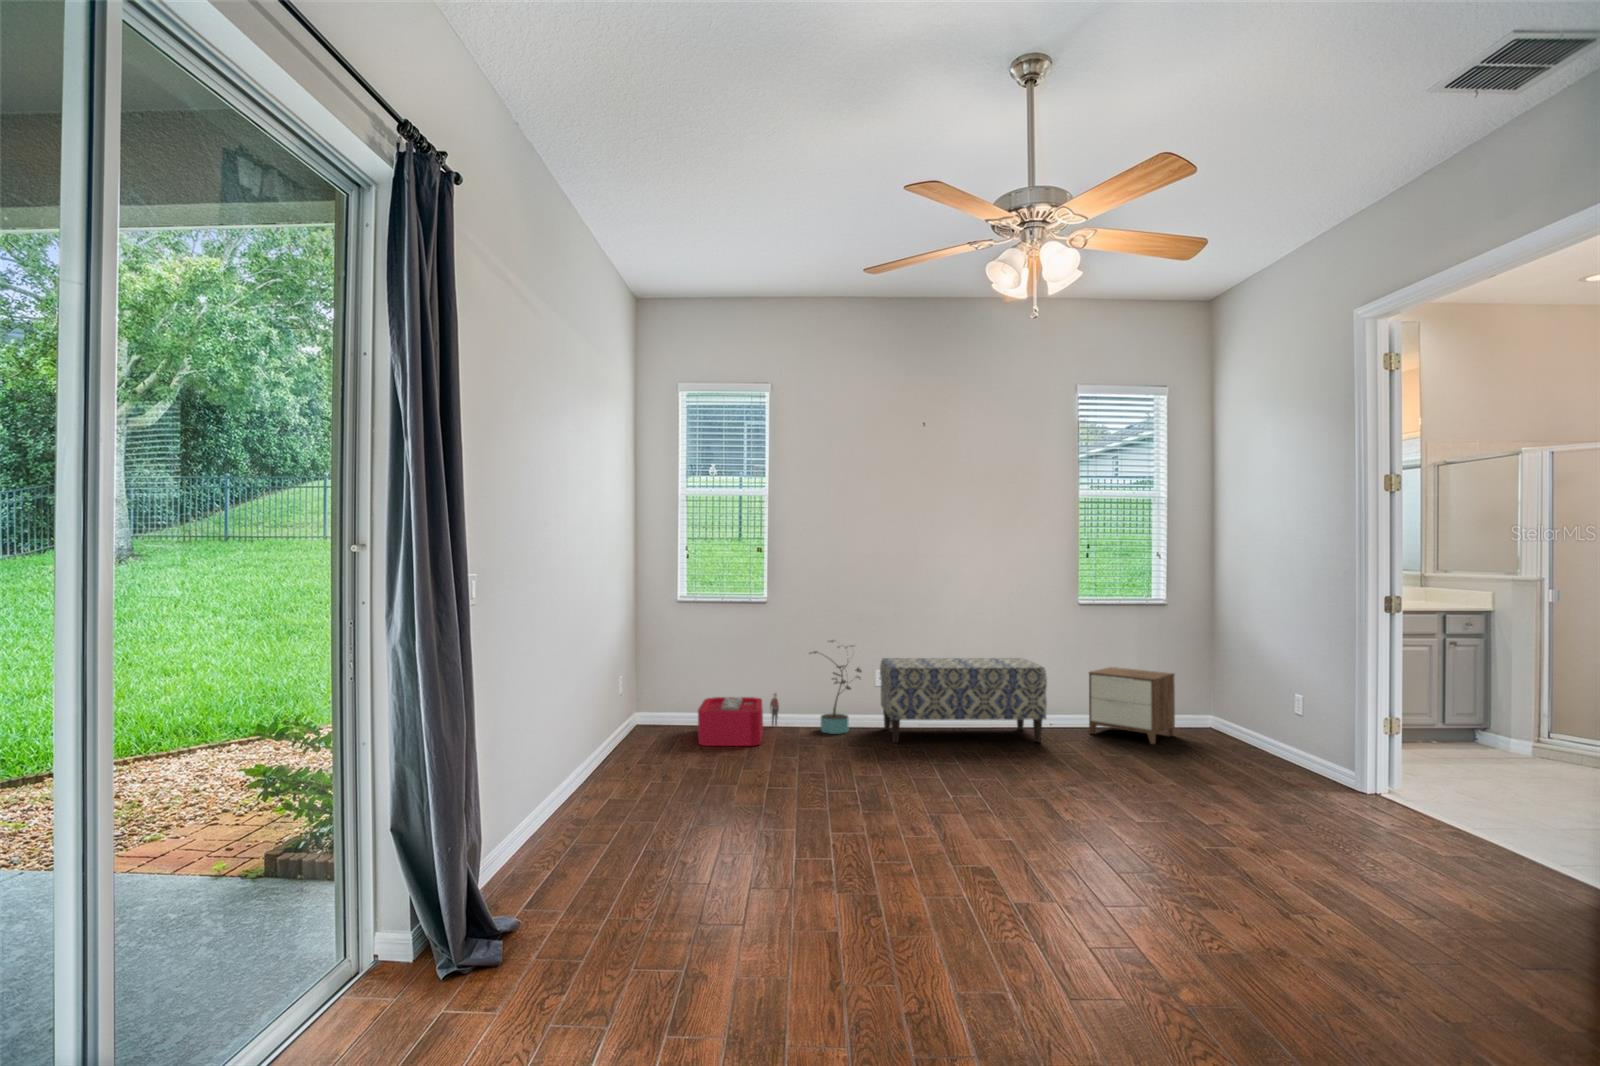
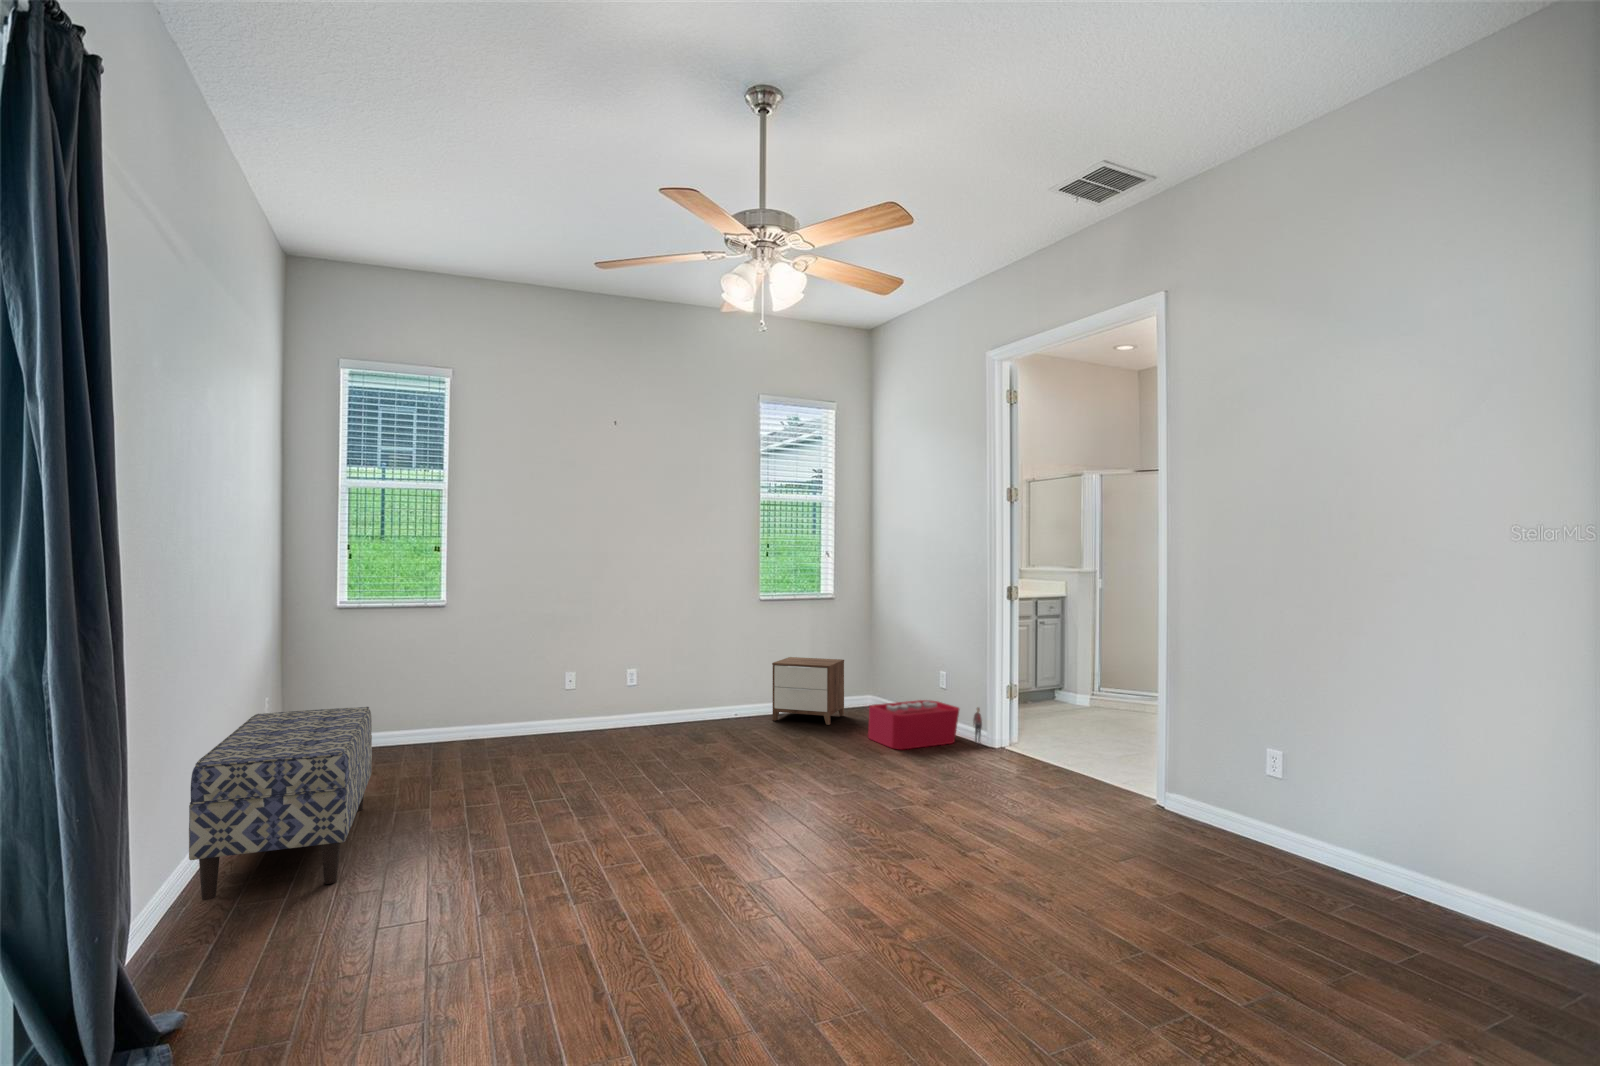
potted plant: present [813,640,861,734] -> none [494,645,554,745]
bench: present [880,658,1047,743] -> present [189,707,372,900]
storage bin: present [698,693,779,746] -> present [868,700,982,749]

